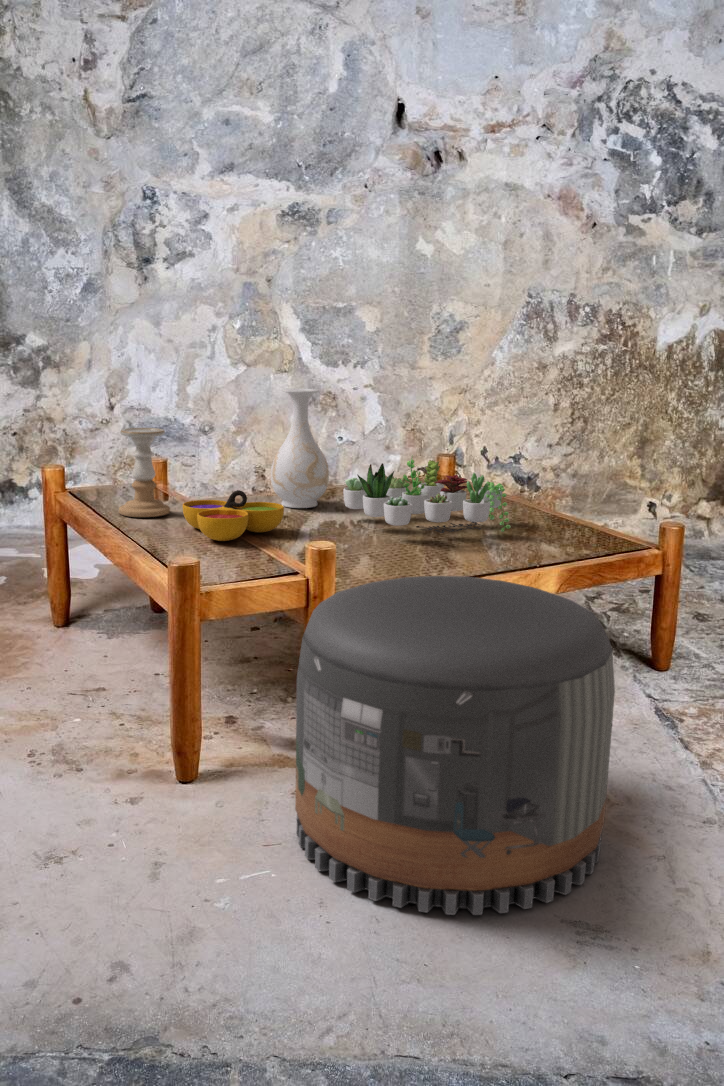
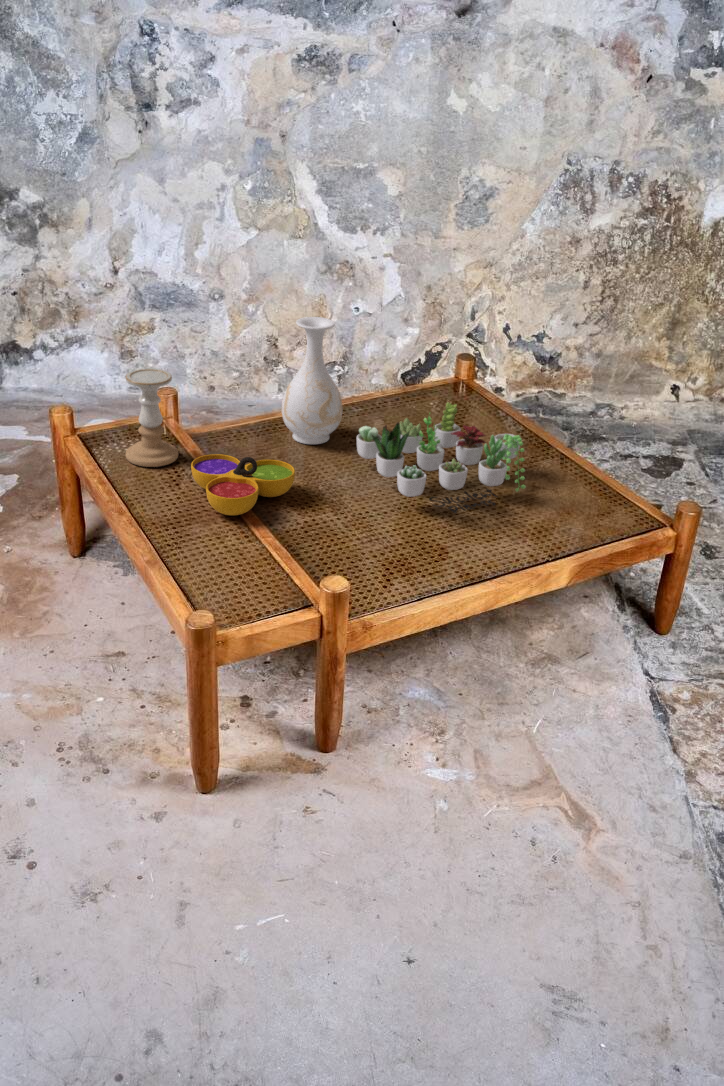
pouf: present [295,576,615,915] -> none [300,619,613,985]

